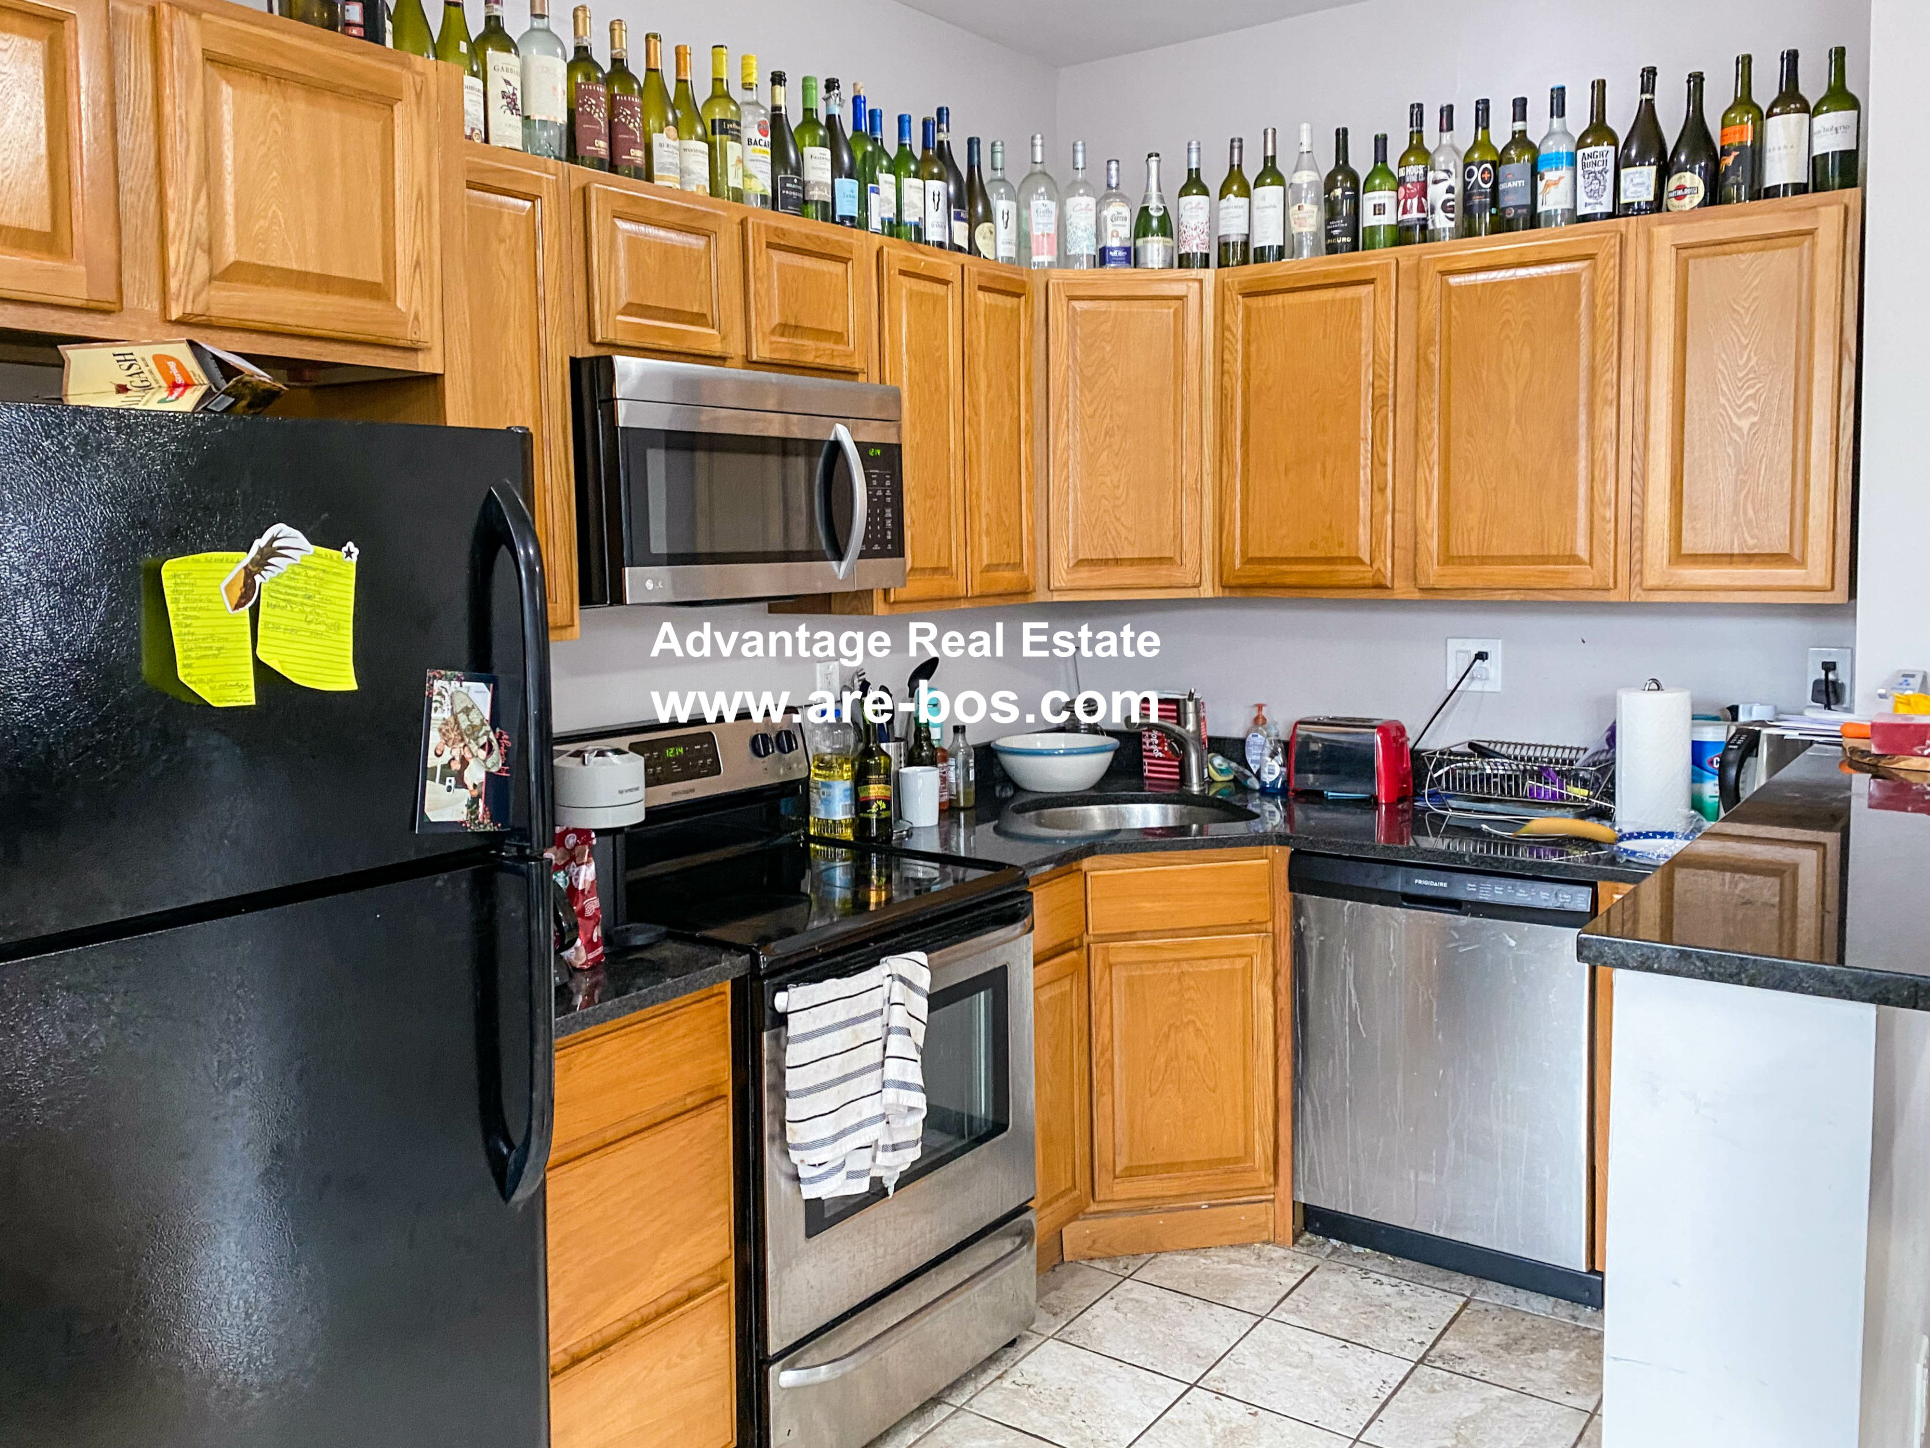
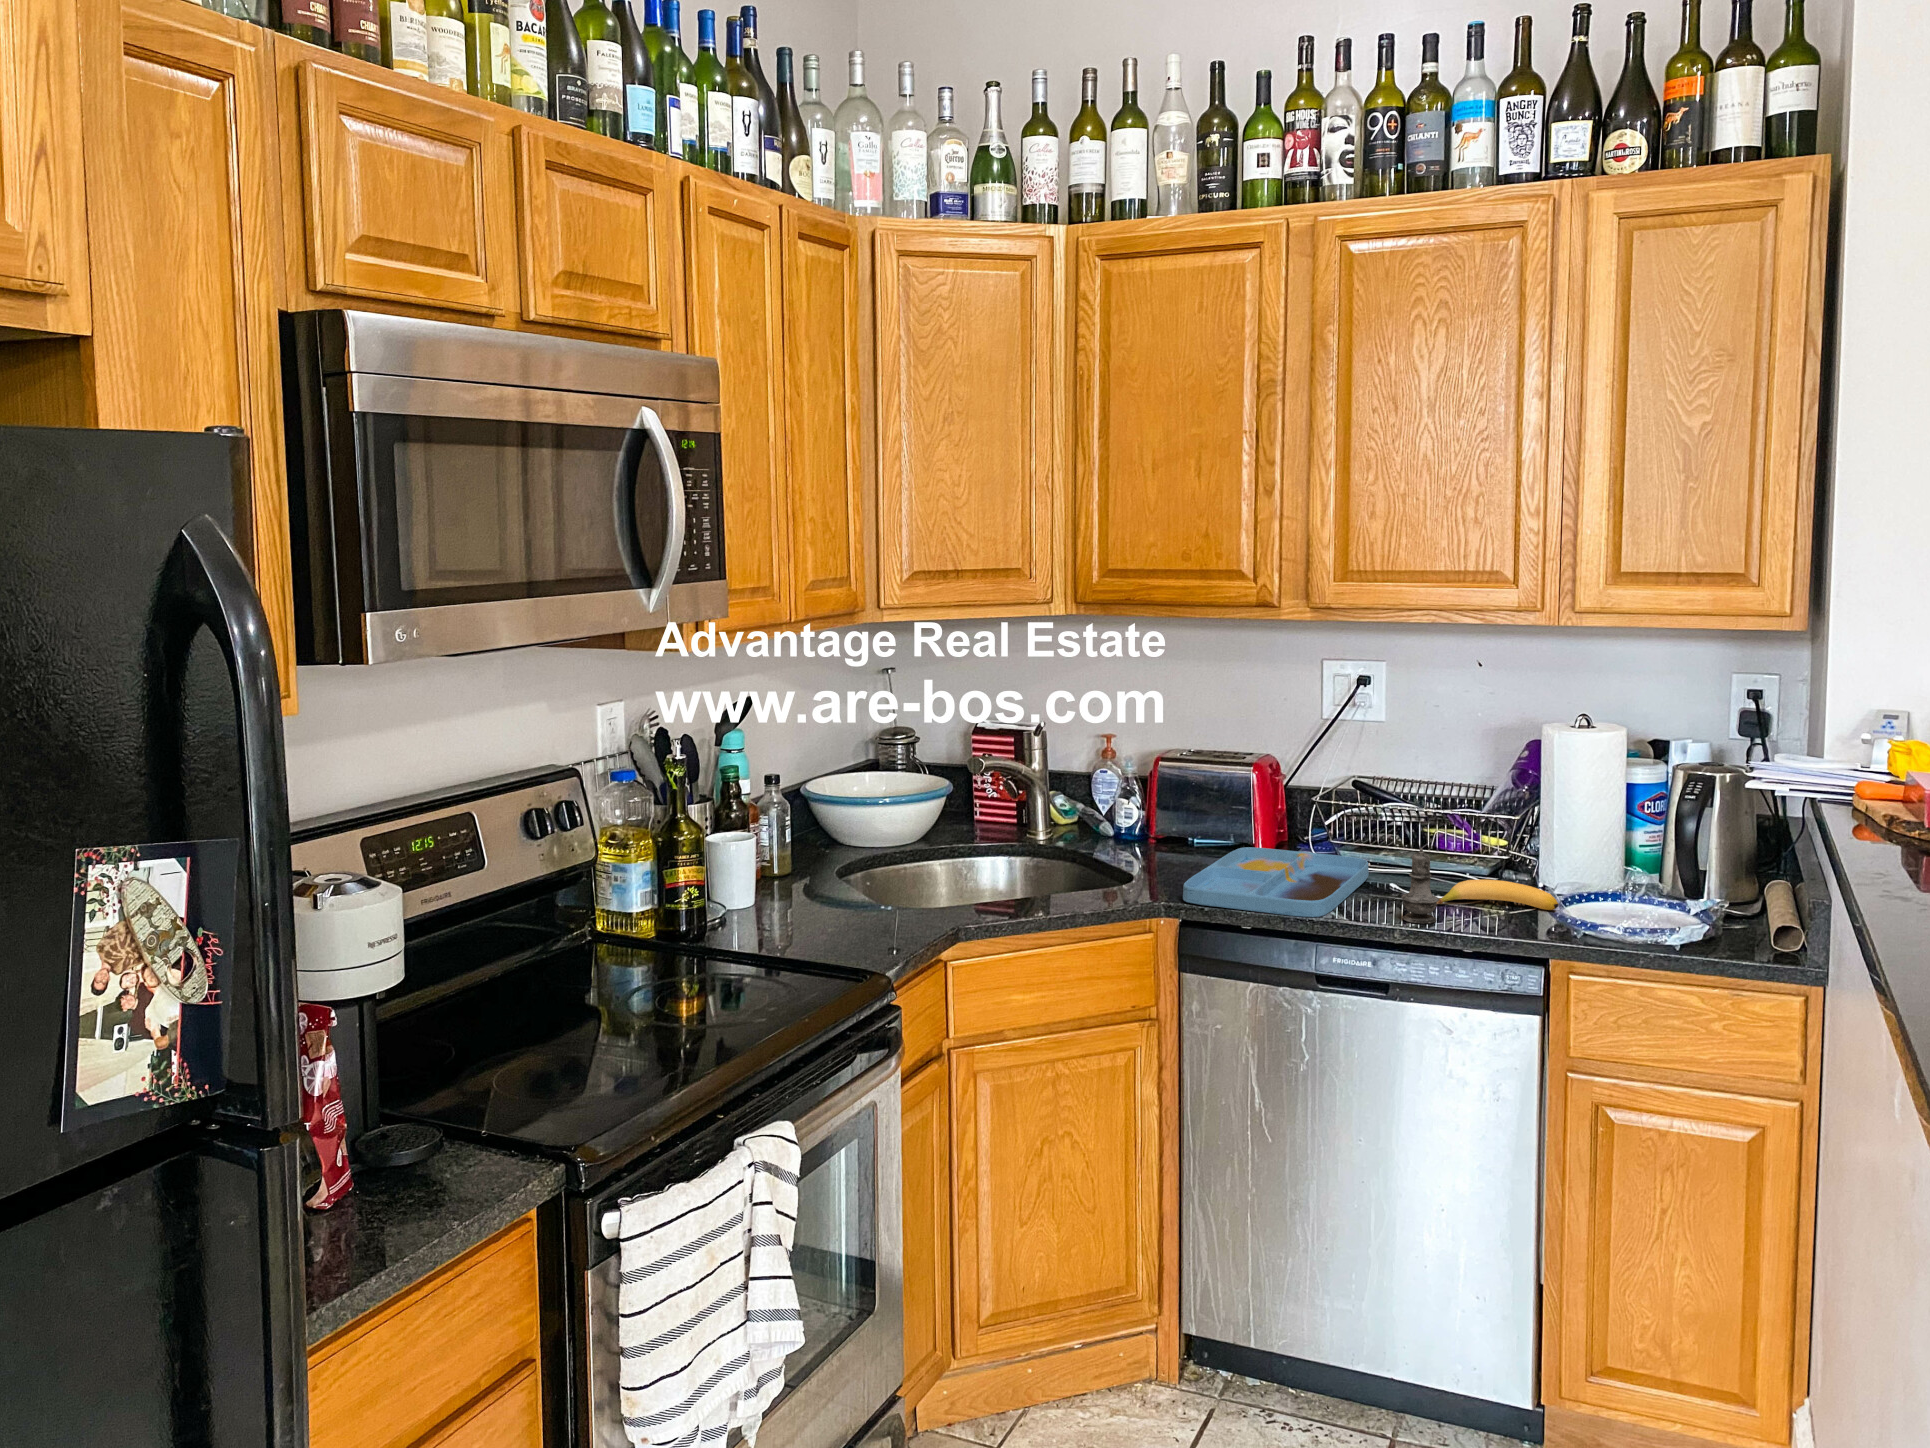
salt shaker: none [1473,784,1506,849] -> present [1401,847,1439,924]
tray: none [1292,794,1464,842] -> present [1183,847,1369,917]

